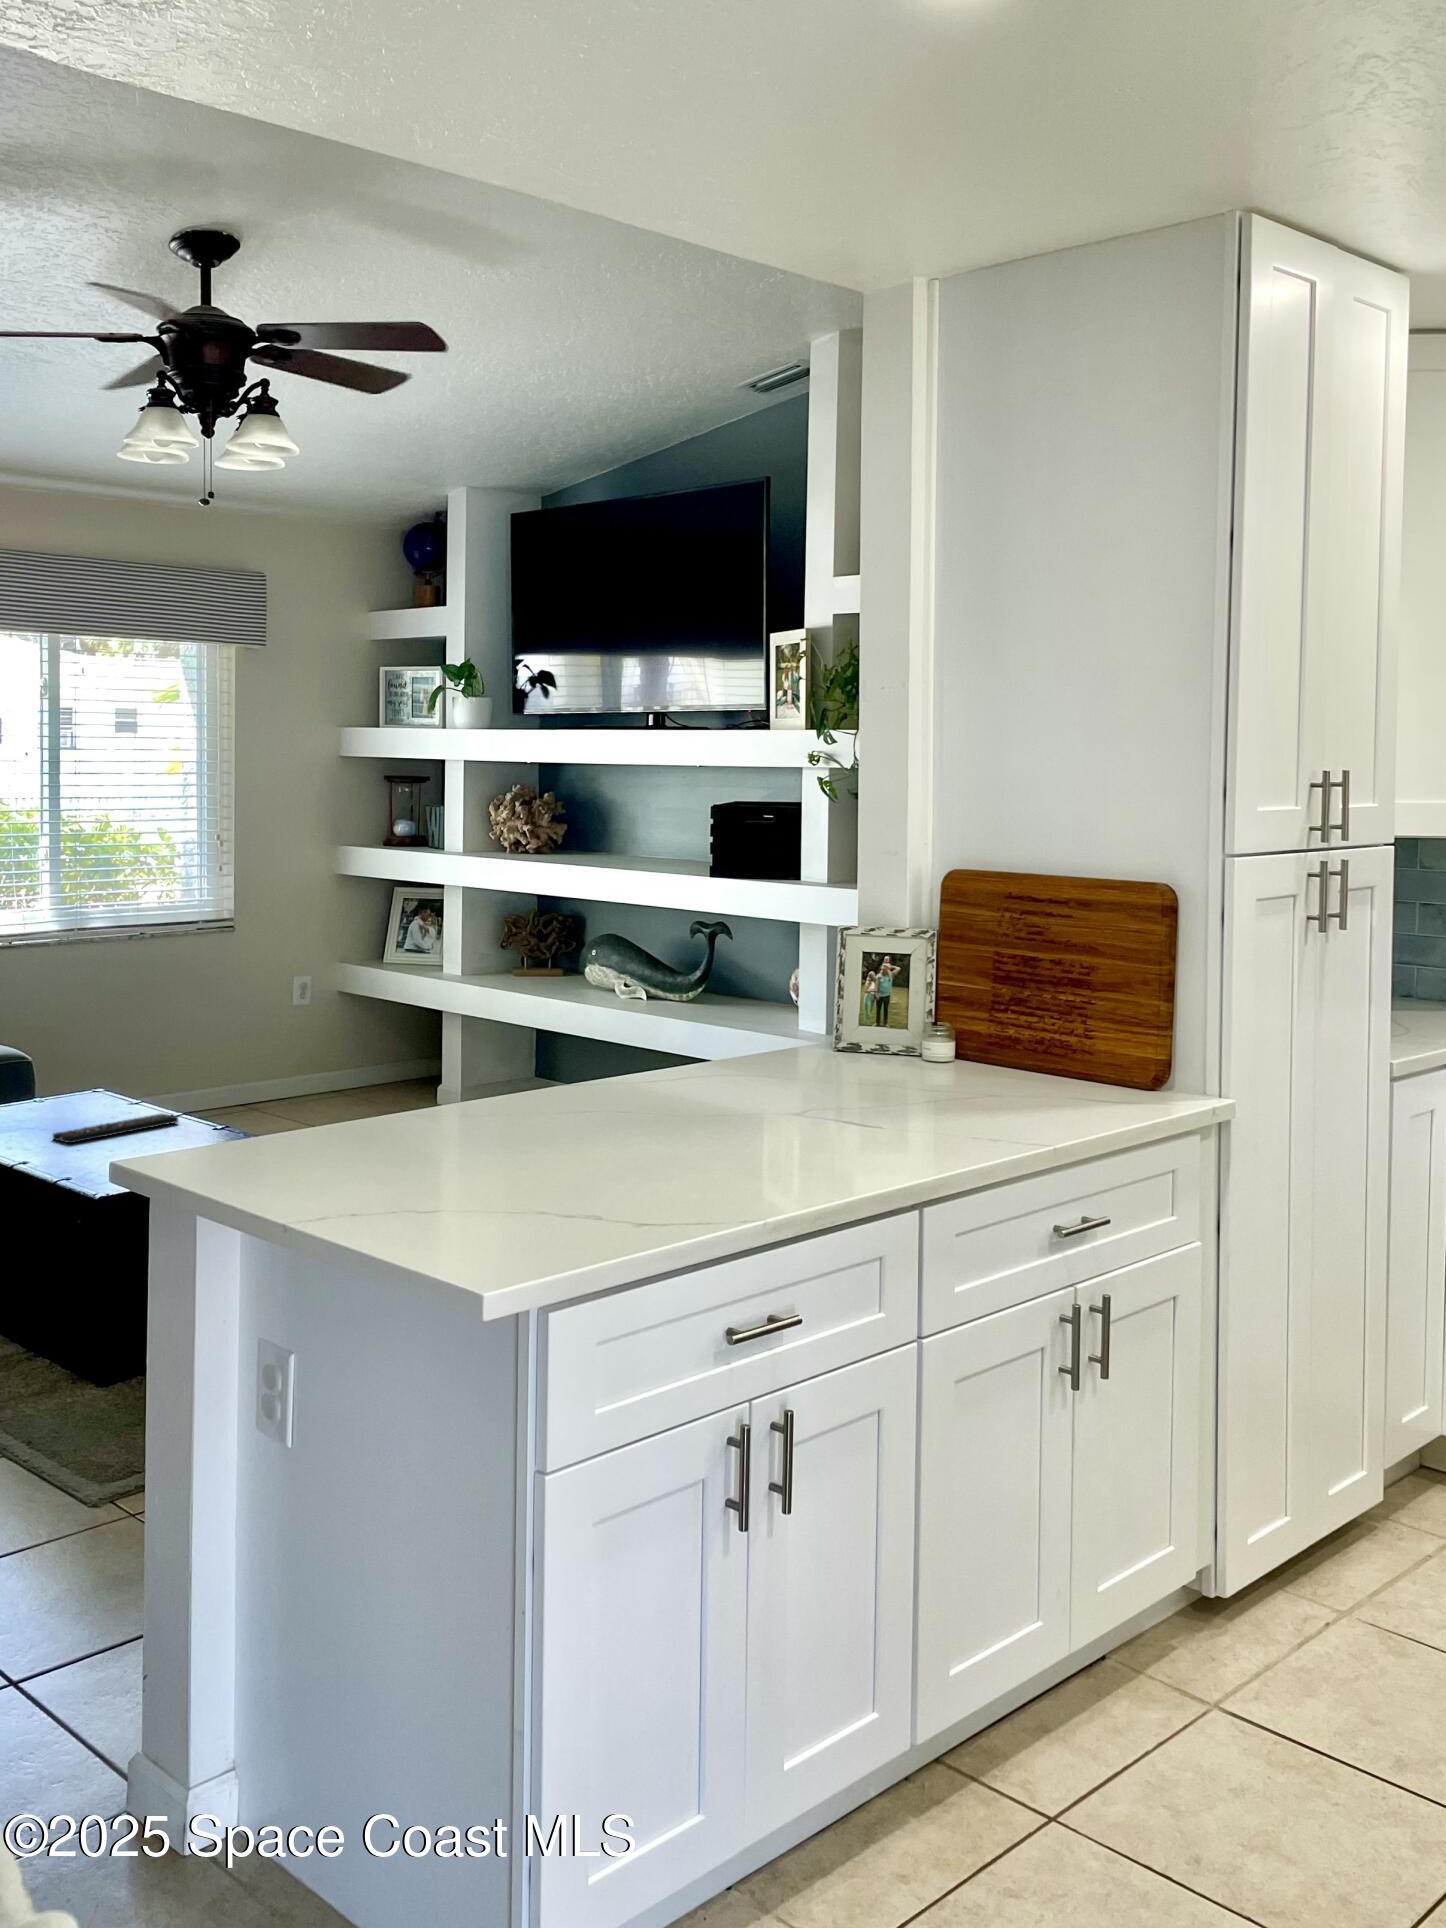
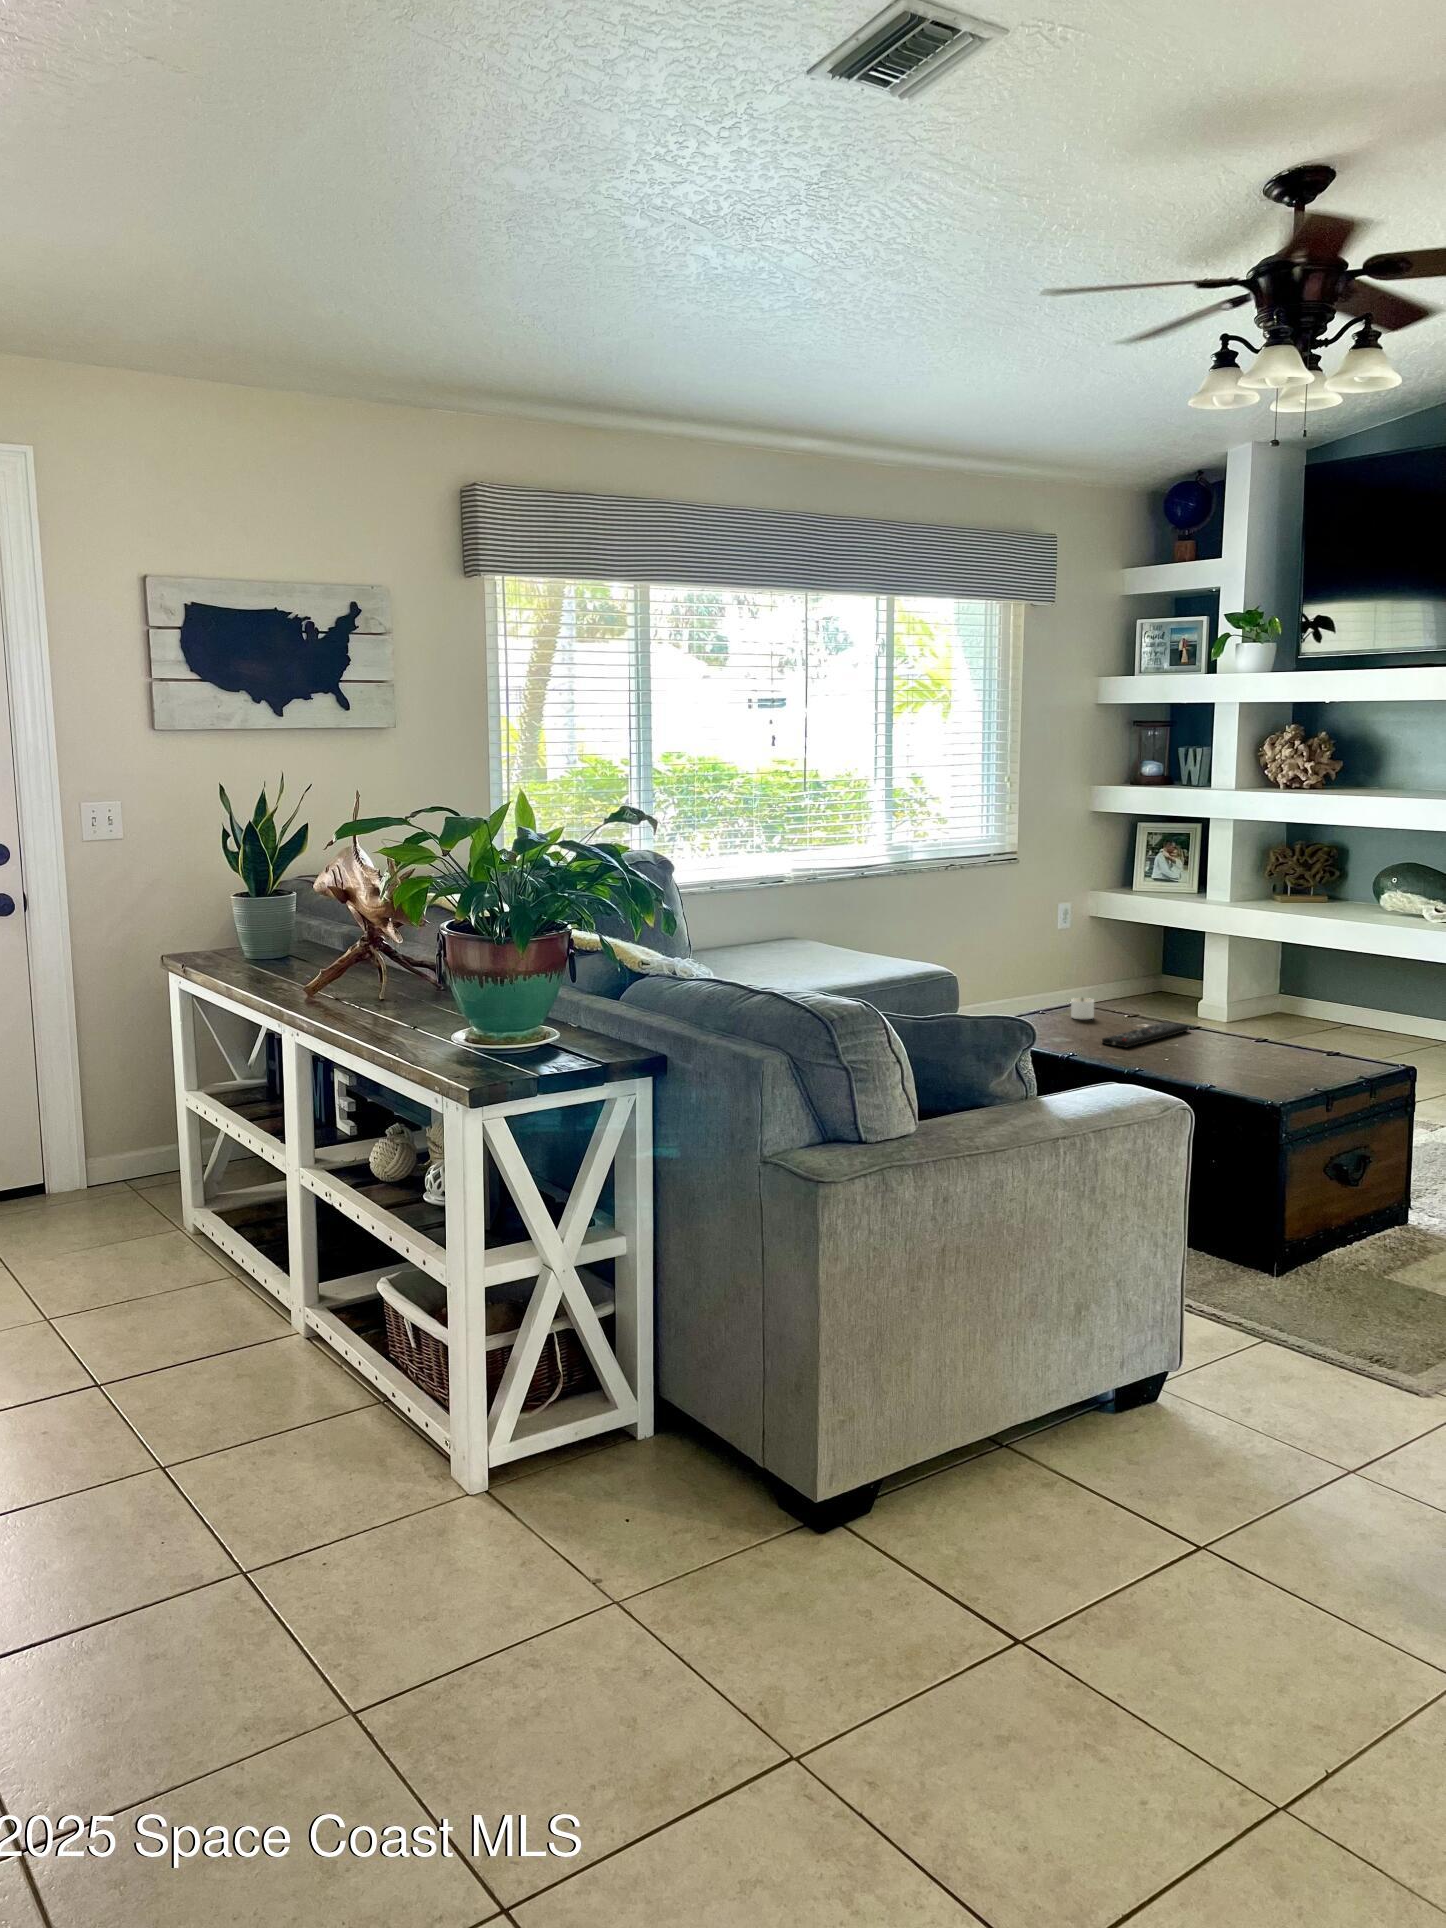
candle: none [73,1088,103,1112] -> present [1071,998,1094,1019]

